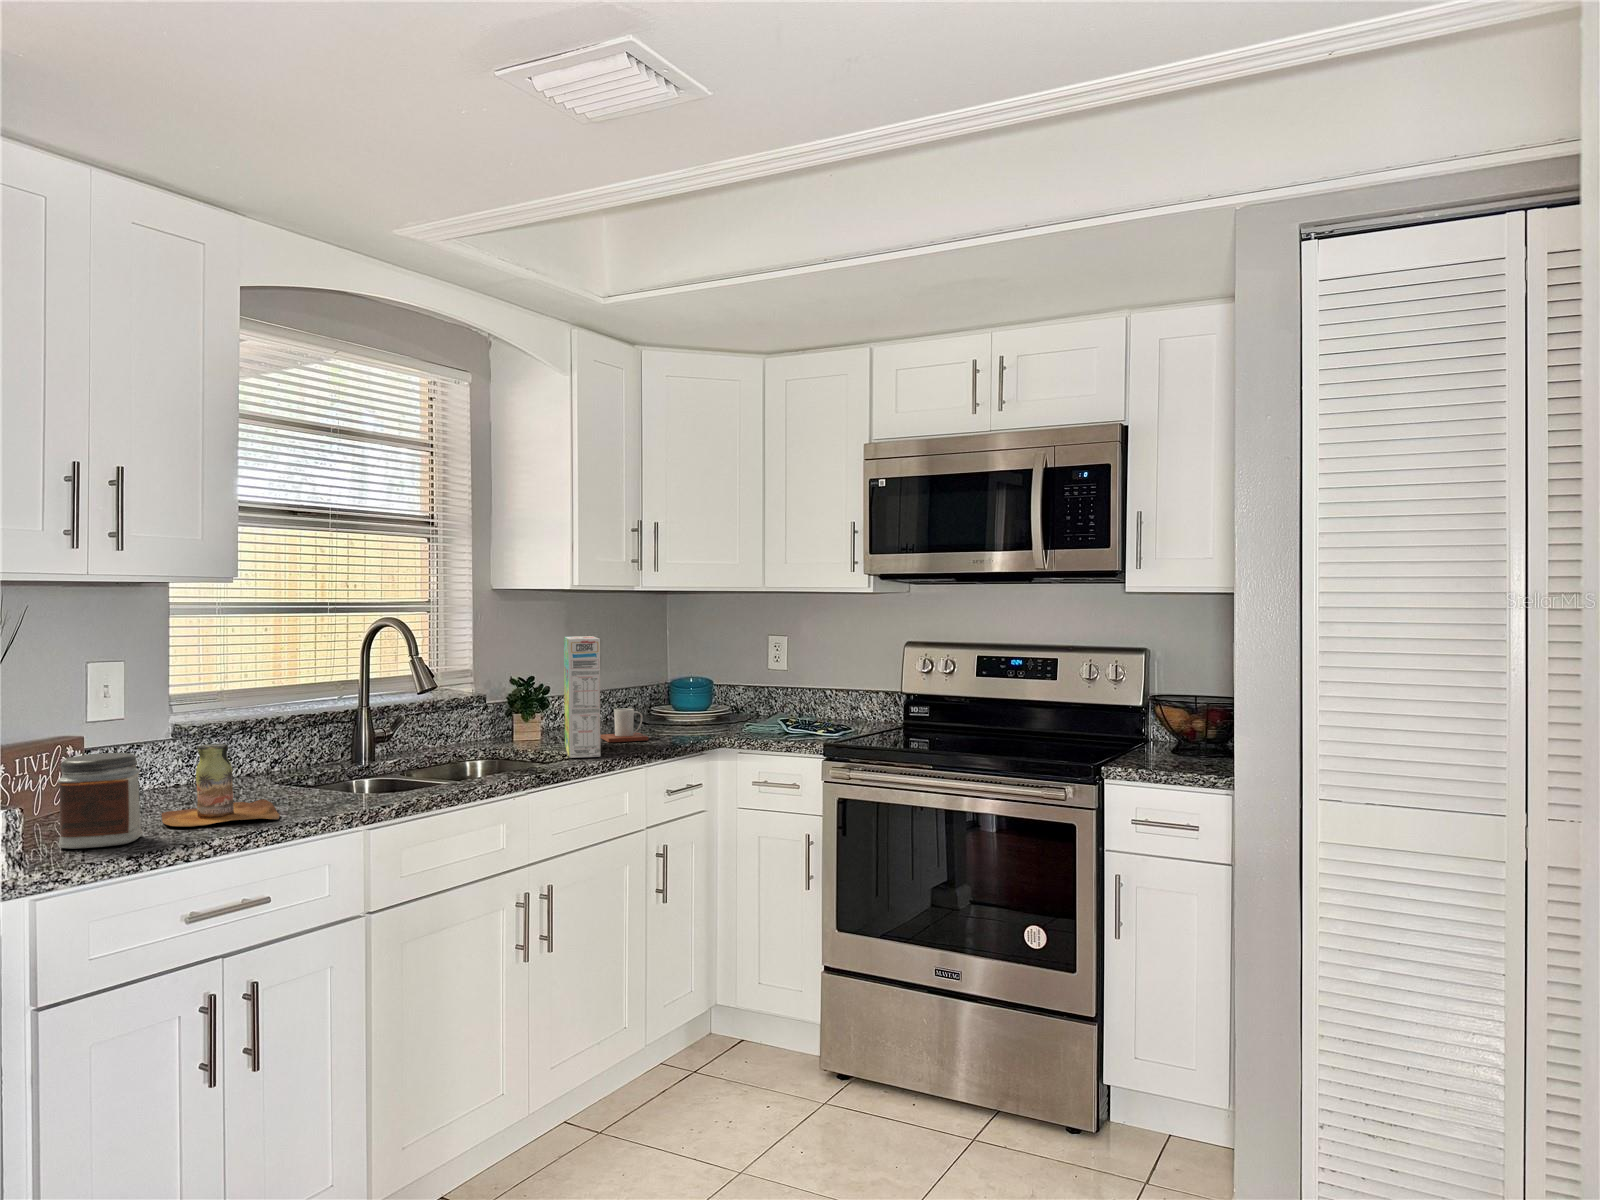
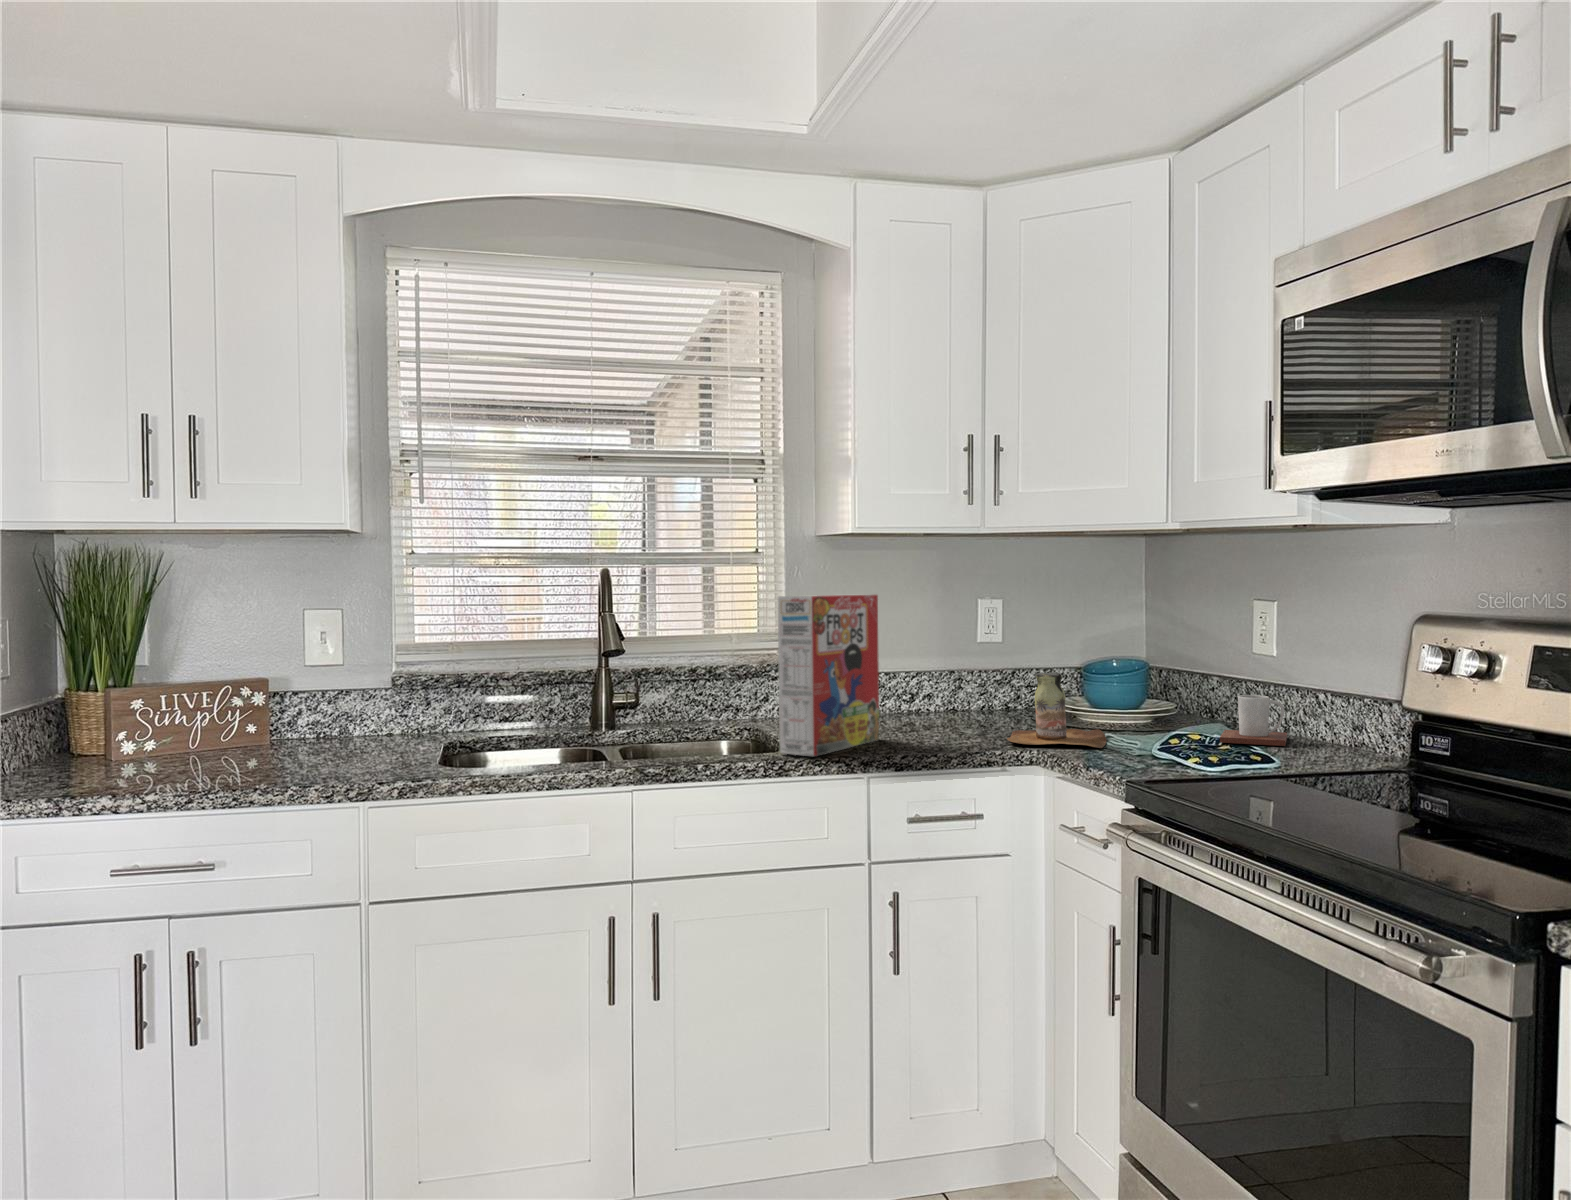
mug: present [600,708,648,742] -> present [1220,695,1287,746]
bottle: present [161,744,280,826] -> present [1007,673,1106,748]
jar: present [58,753,142,849] -> none [59,695,147,786]

